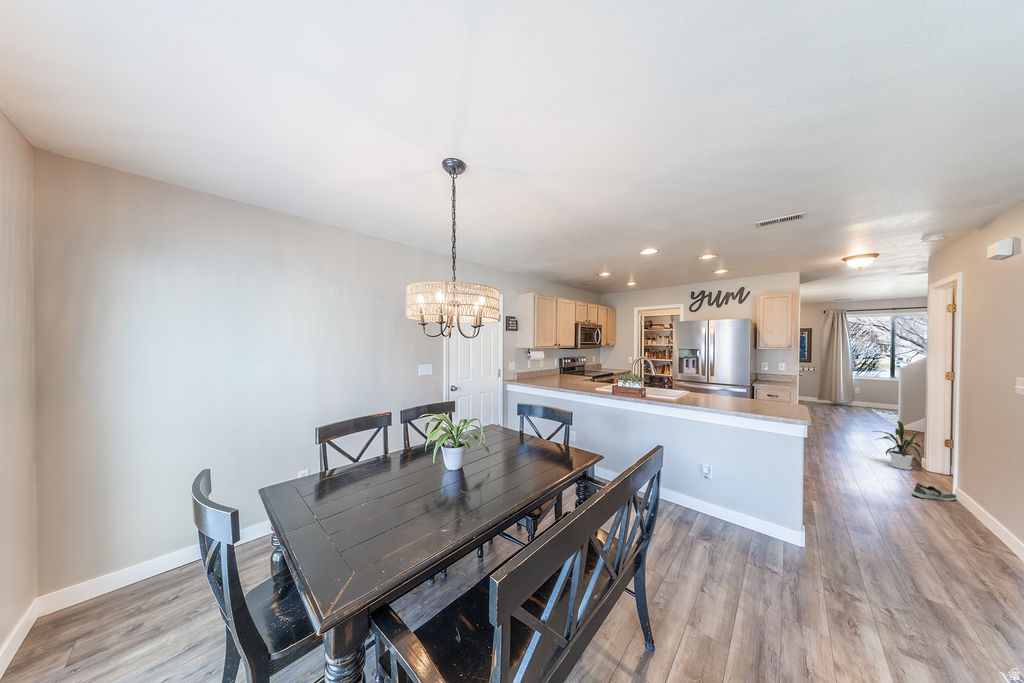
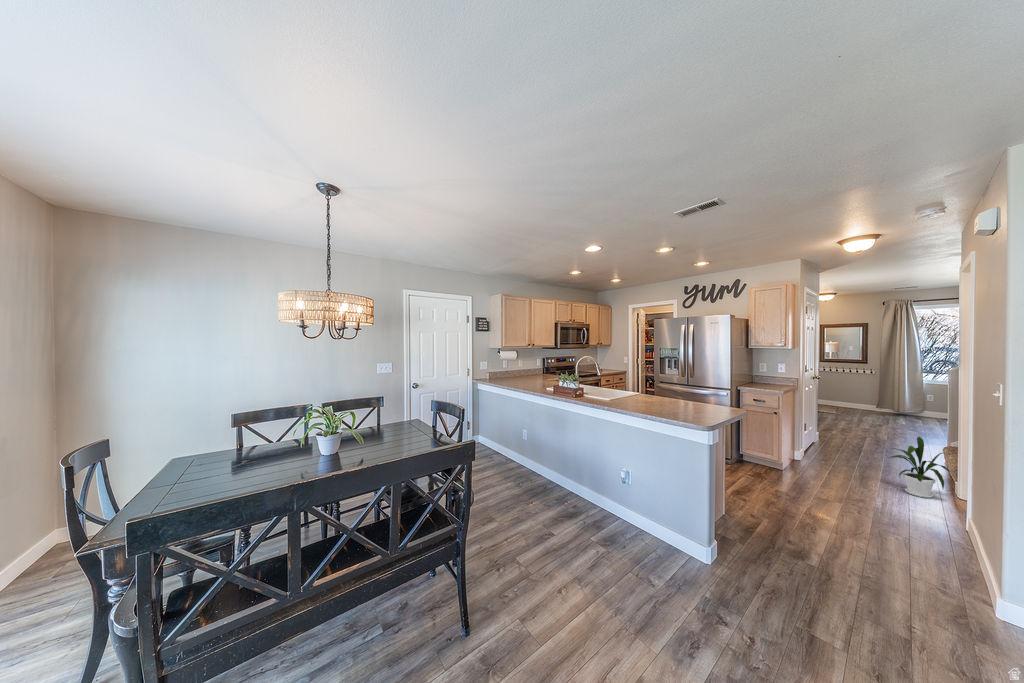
shoe: present [912,483,957,501] -> none [903,515,964,542]

